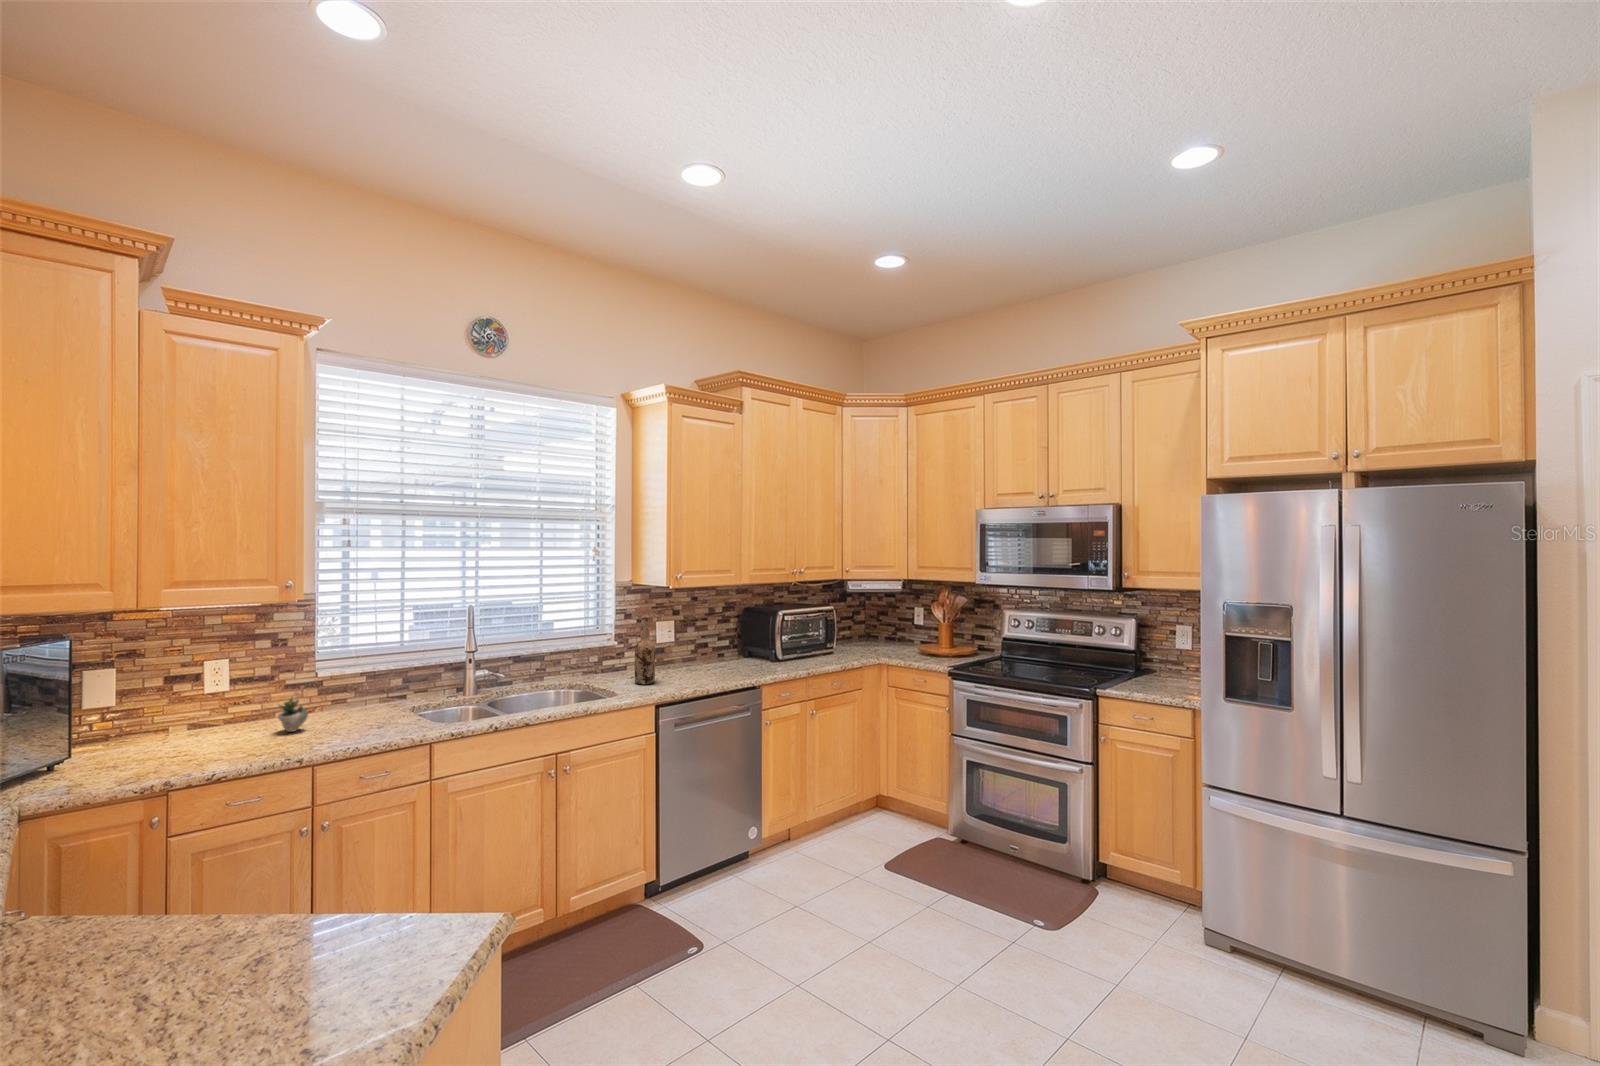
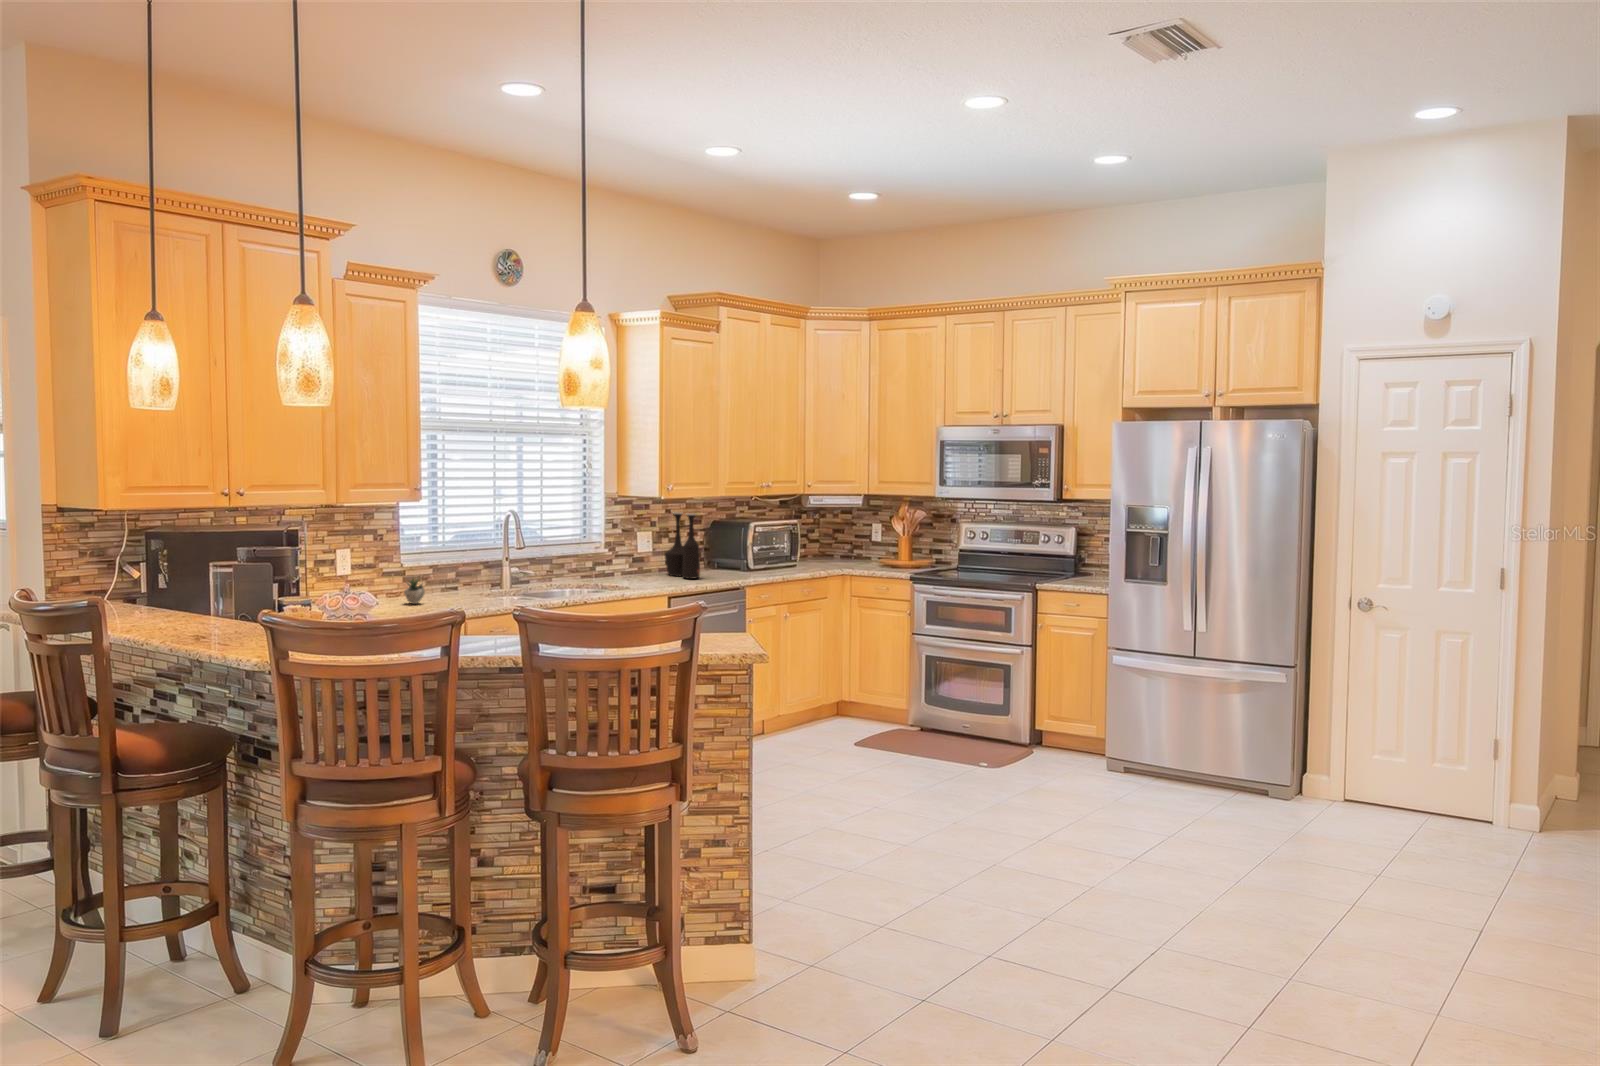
vase: none [681,601,714,675] -> present [665,512,700,579]
wine bottle: present [635,618,655,684] -> none [637,525,655,584]

